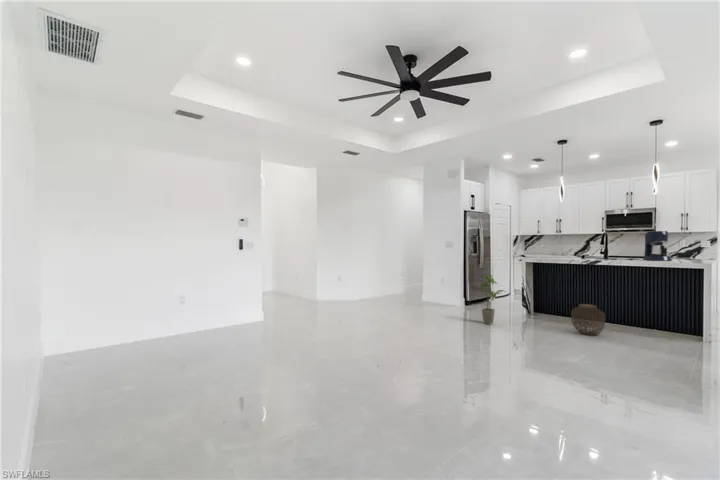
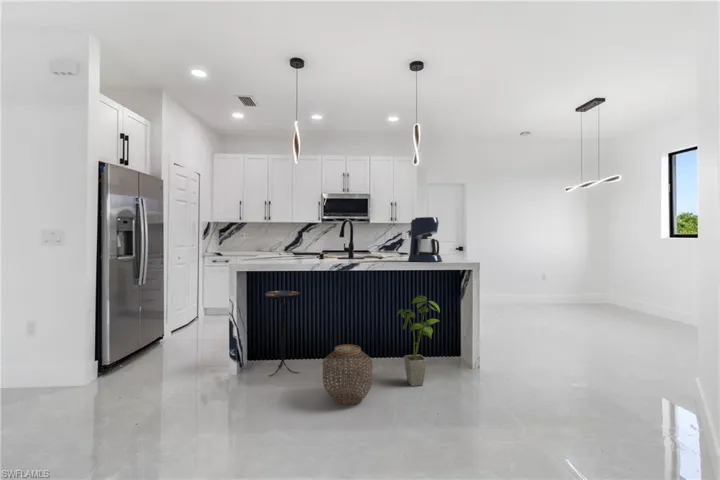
side table: none [543,274,567,322] -> present [265,291,301,376]
house plant: present [481,275,503,324] -> present [397,296,440,386]

